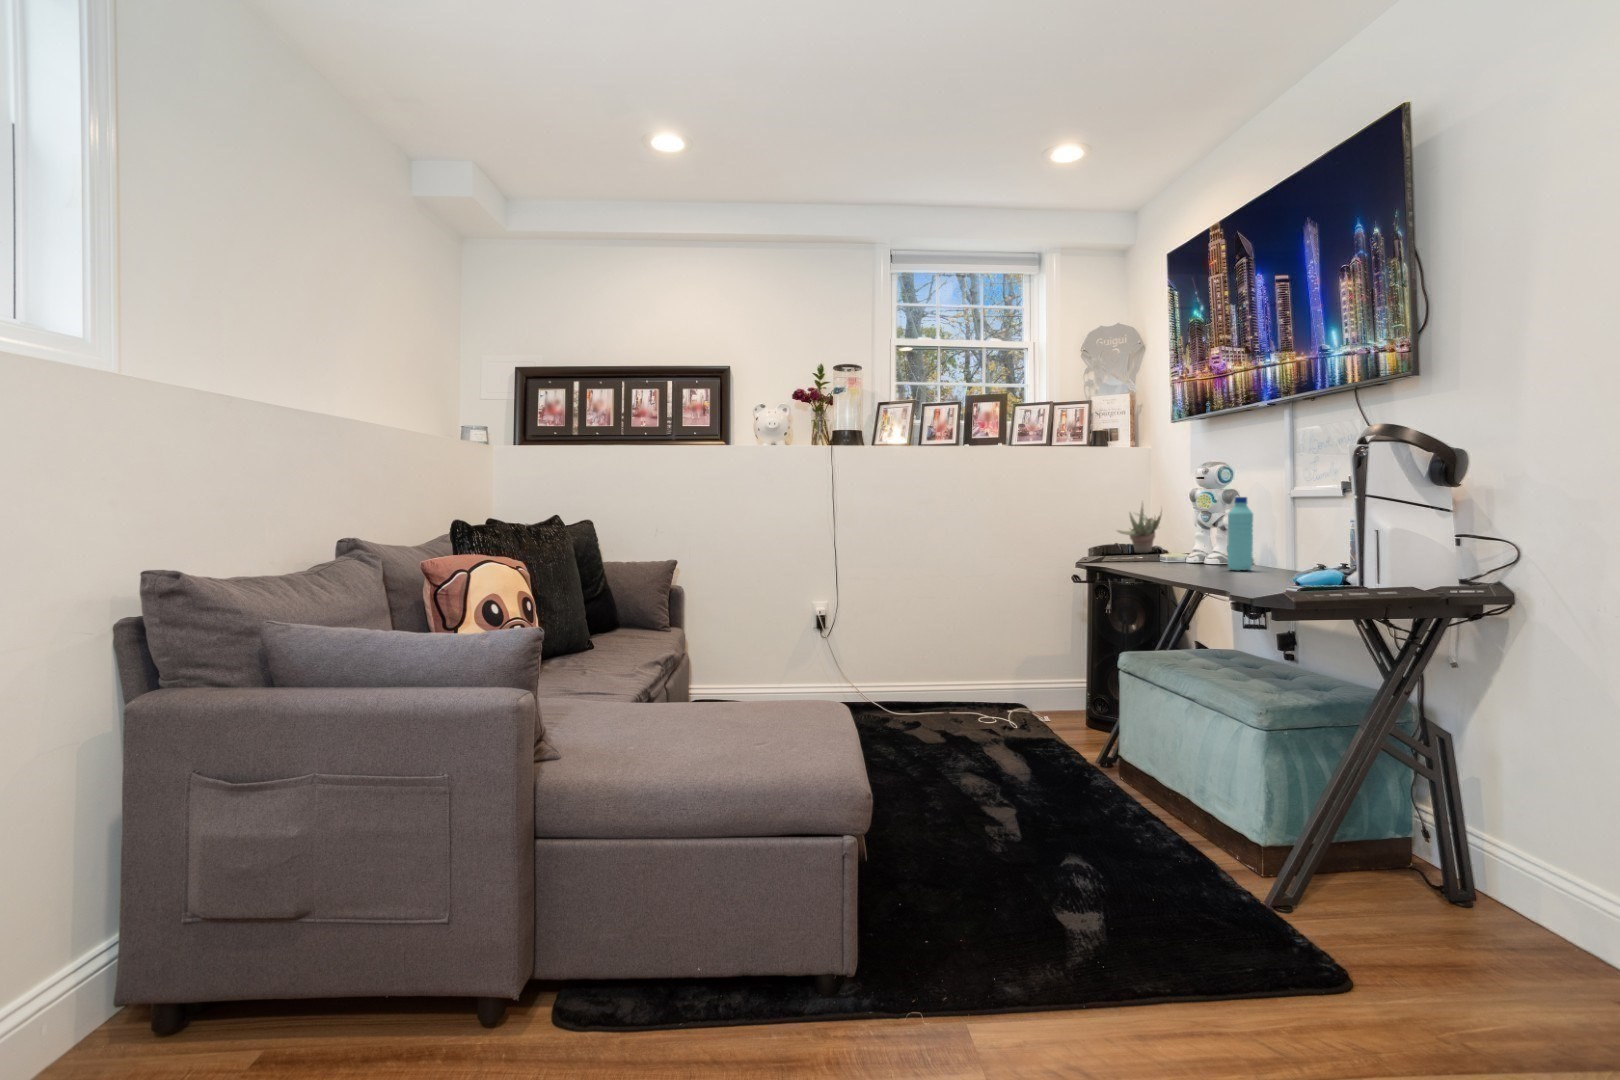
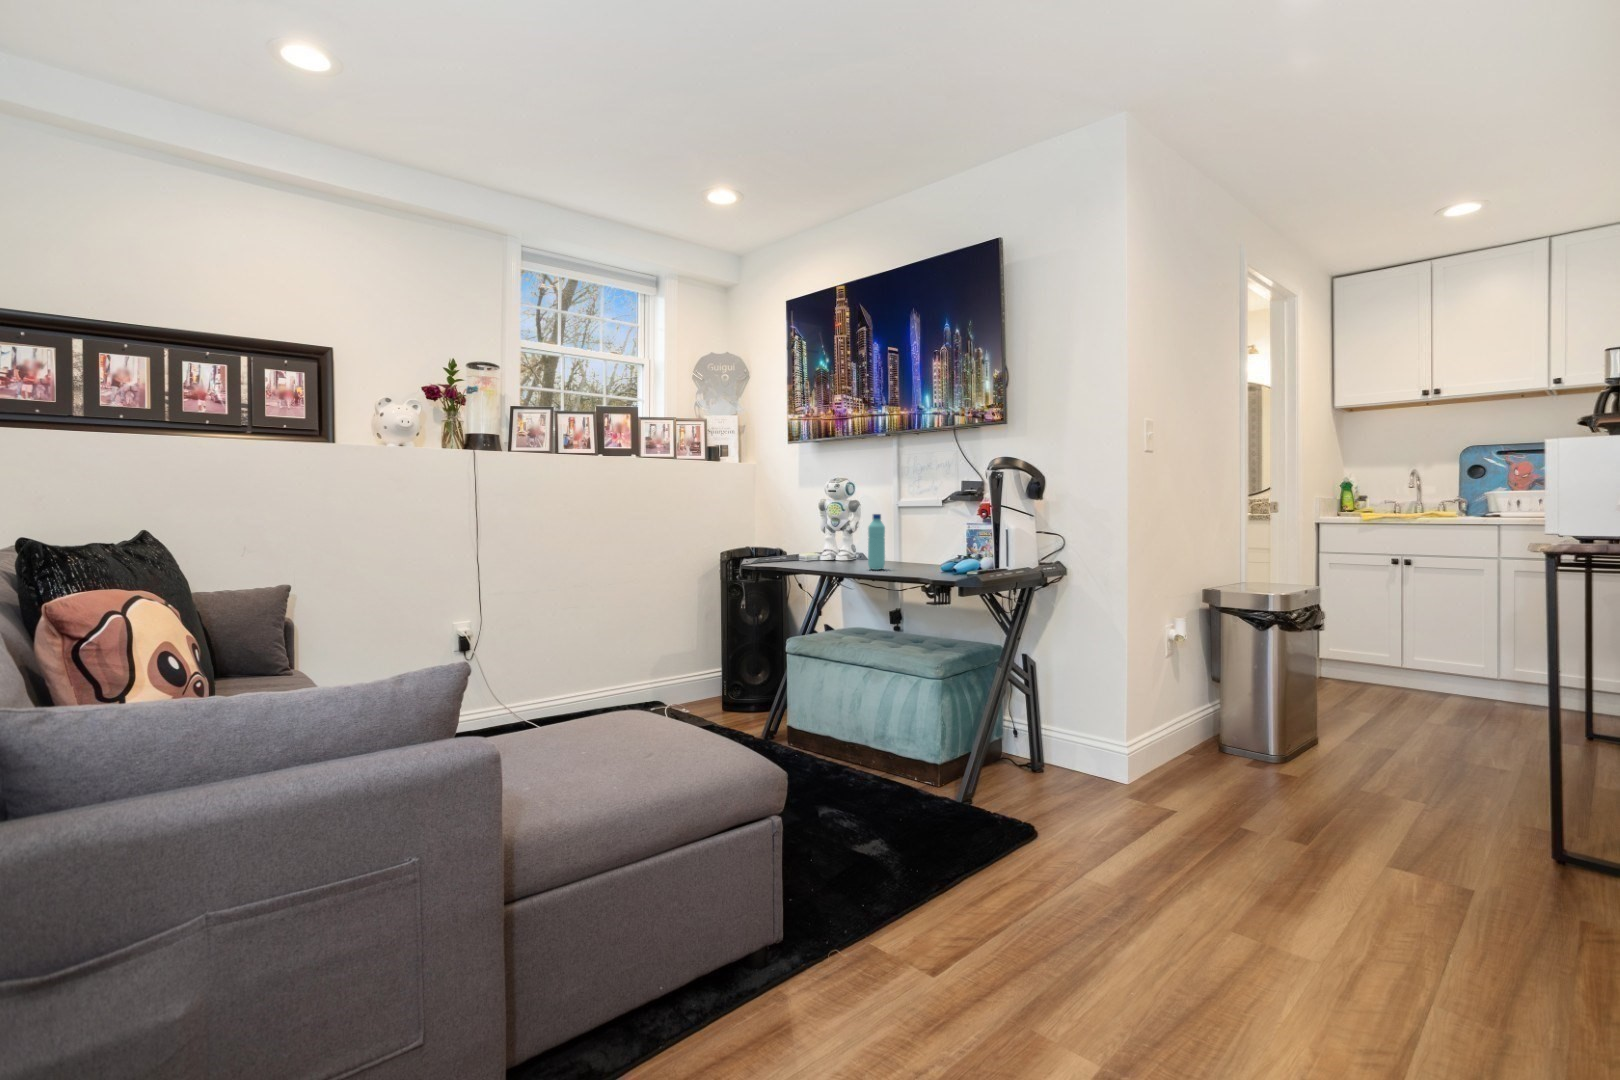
succulent plant: present [1118,504,1161,553] -> none [750,512,781,556]

